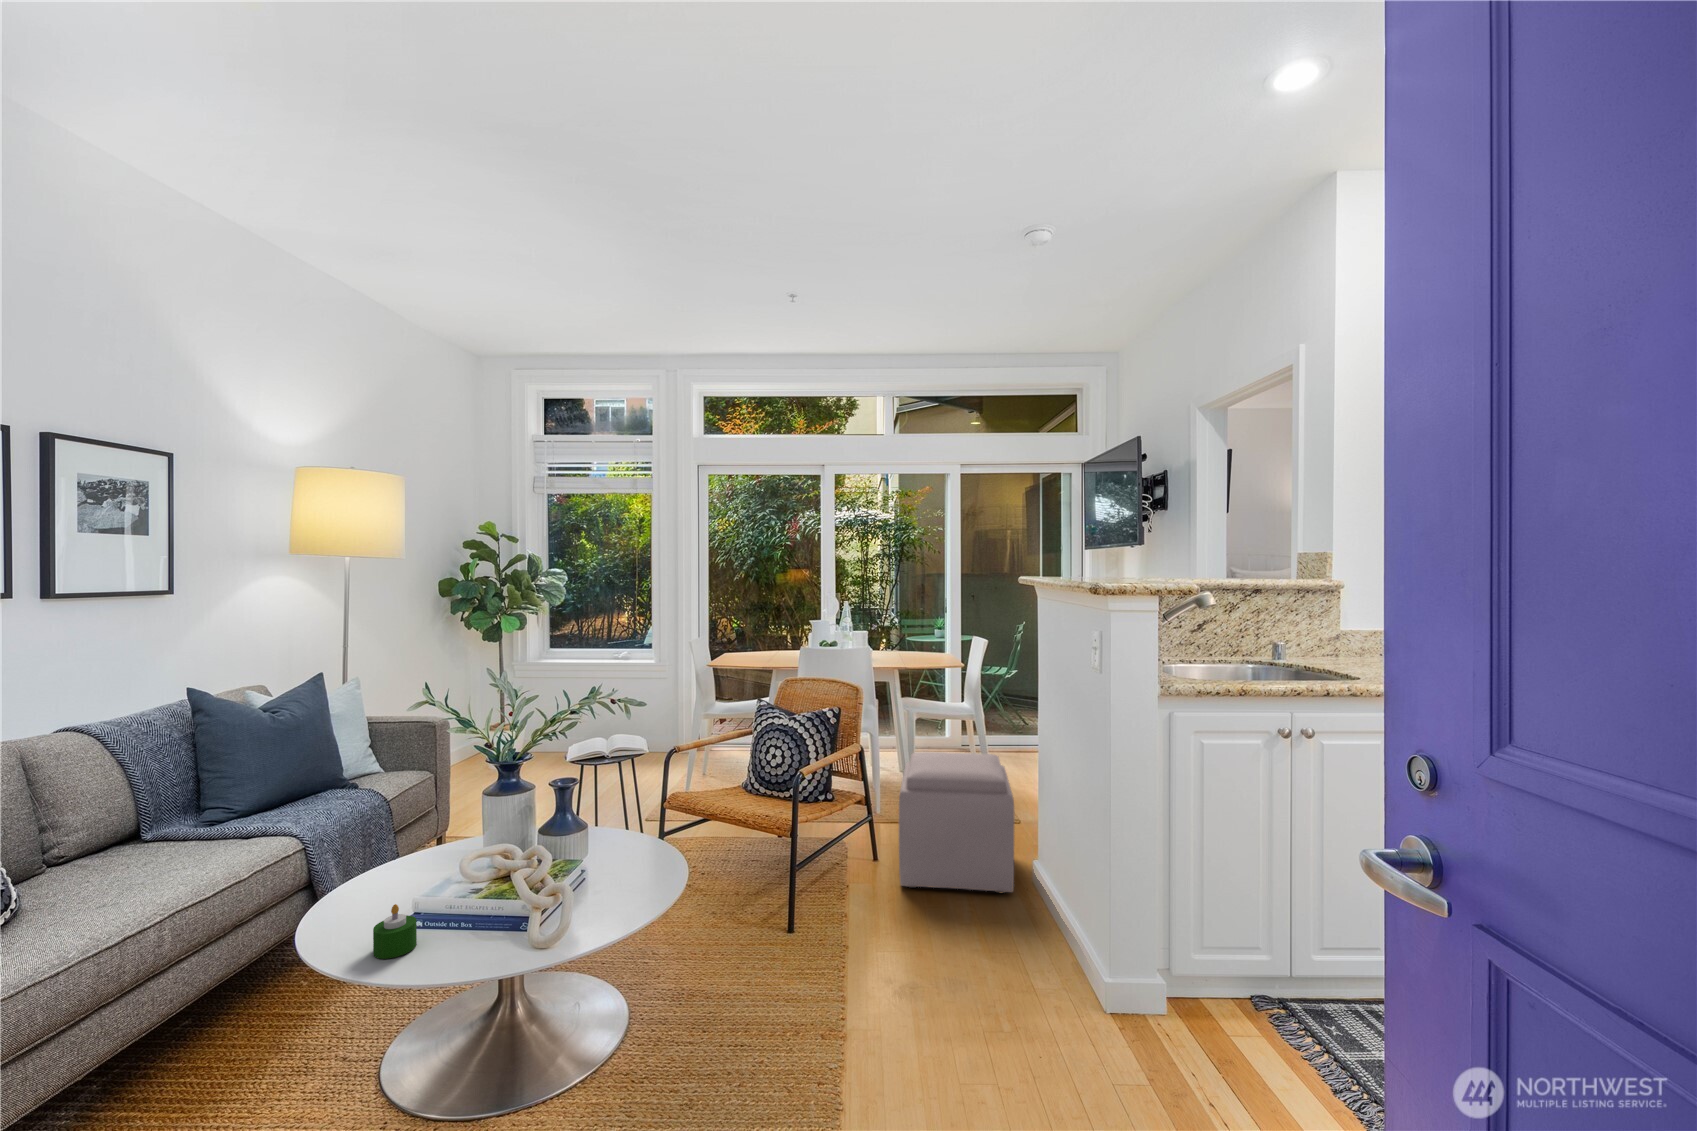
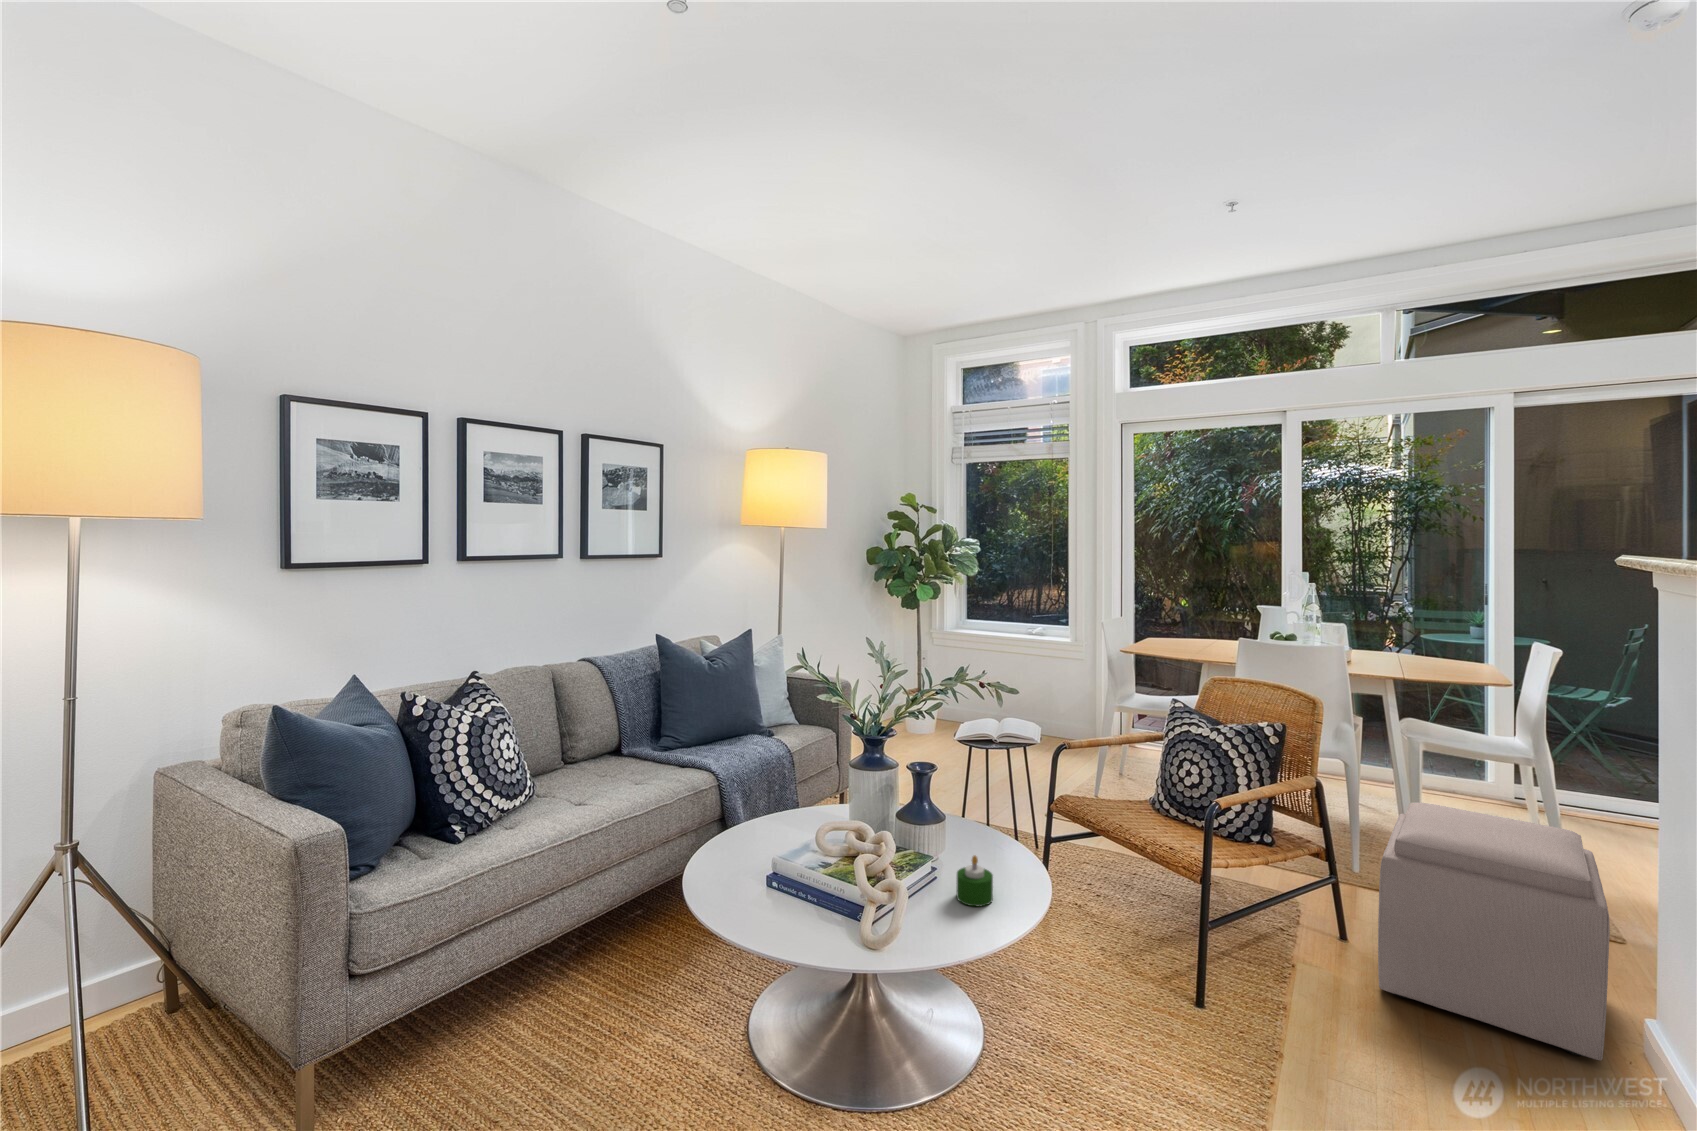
candle: present [373,904,417,959] -> present [956,856,993,906]

